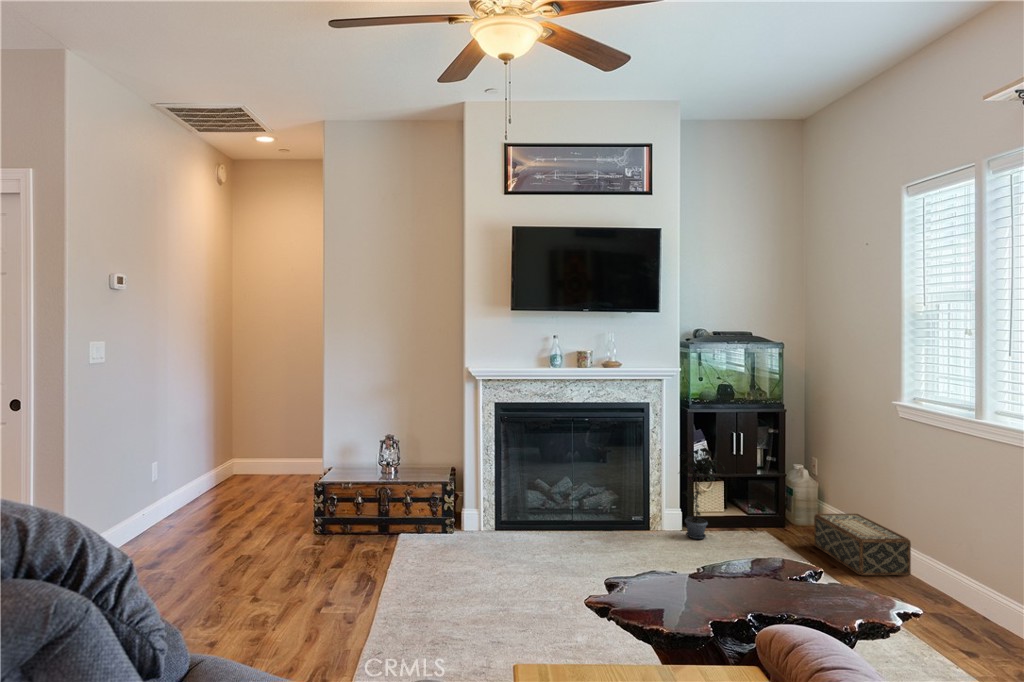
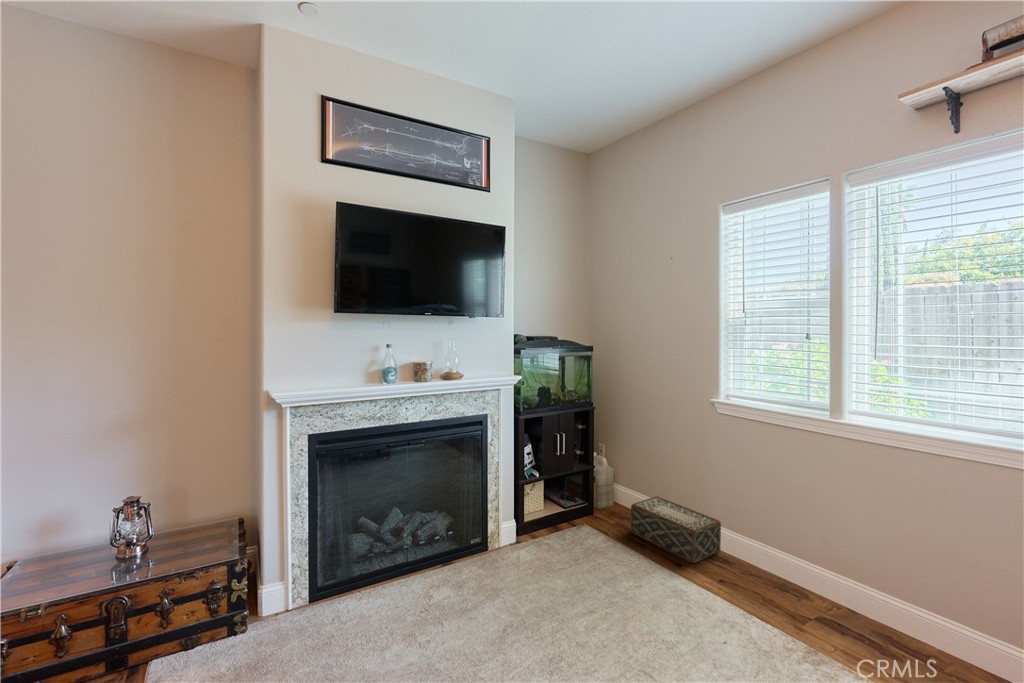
potted plant: present [680,444,722,539] -> none [515,453,570,552]

